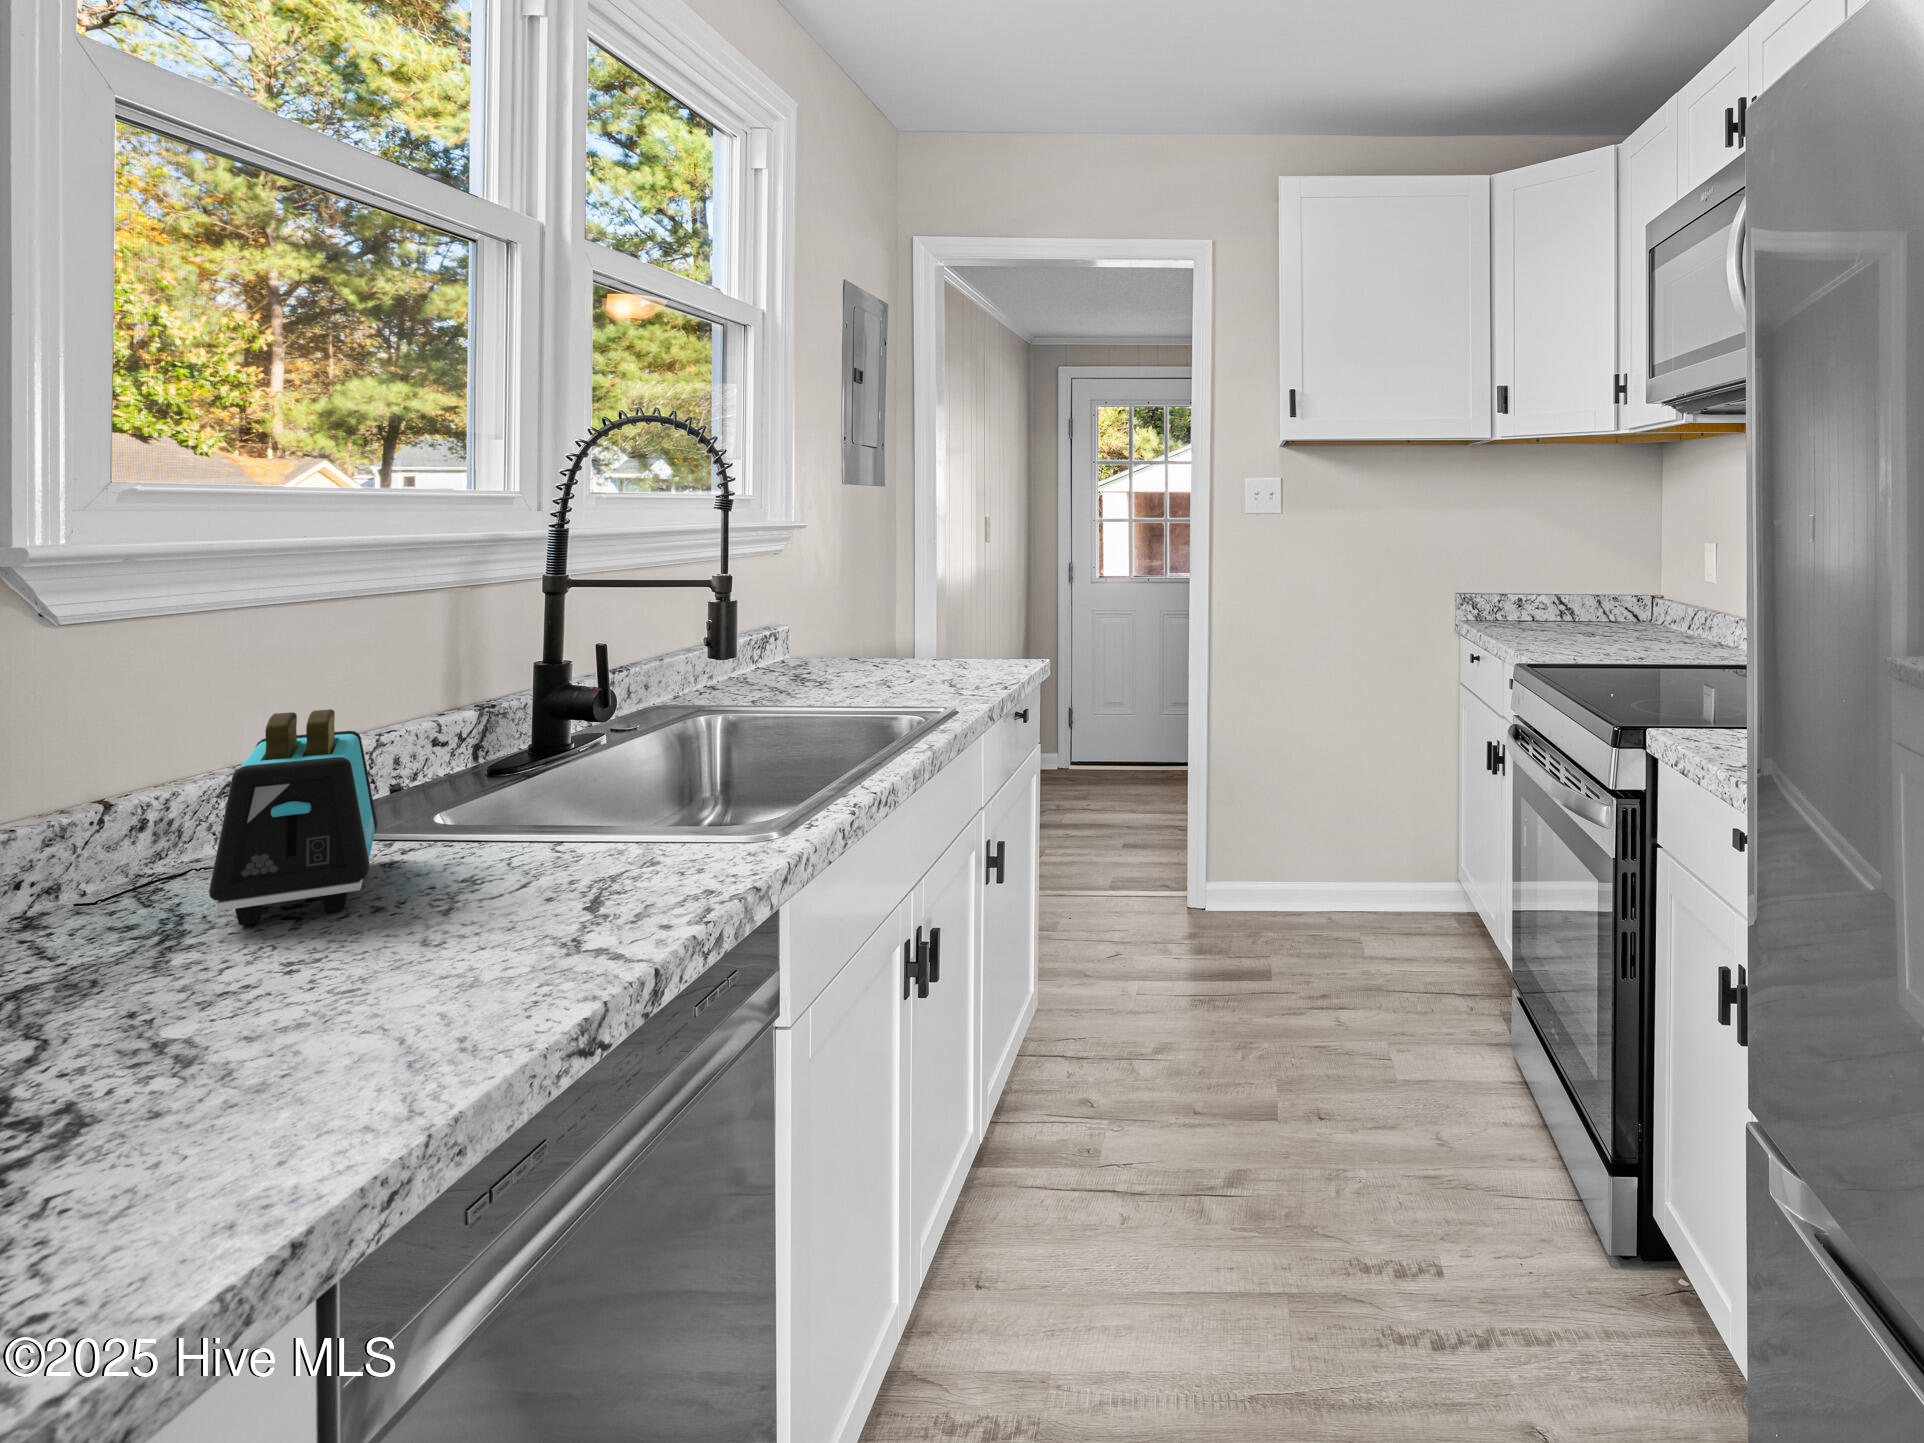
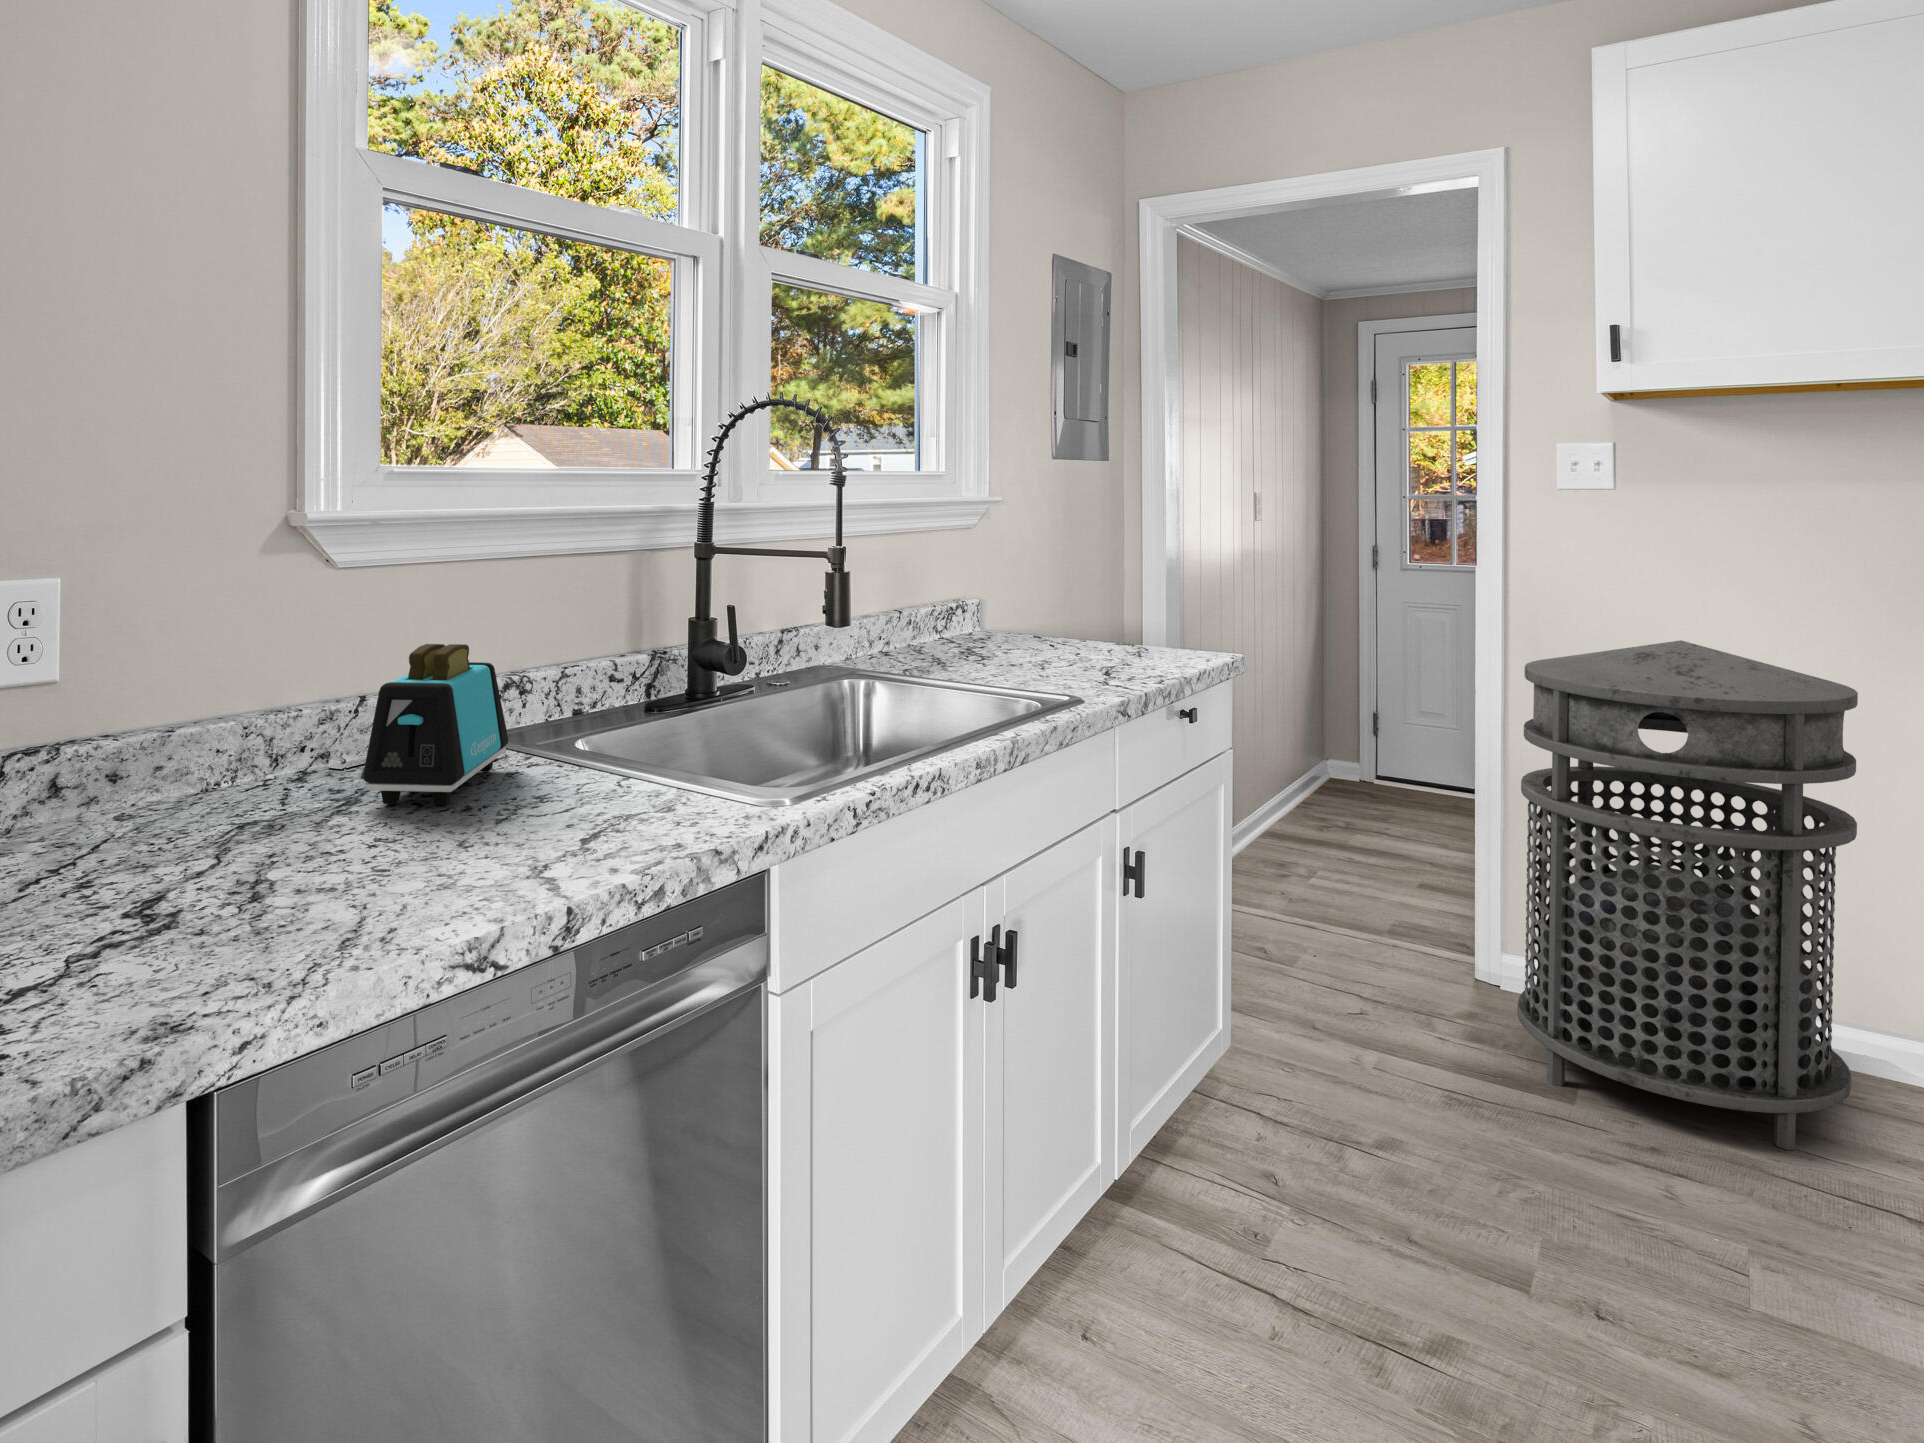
trash can: none [1228,622,1423,972] -> present [1518,640,1858,1150]

